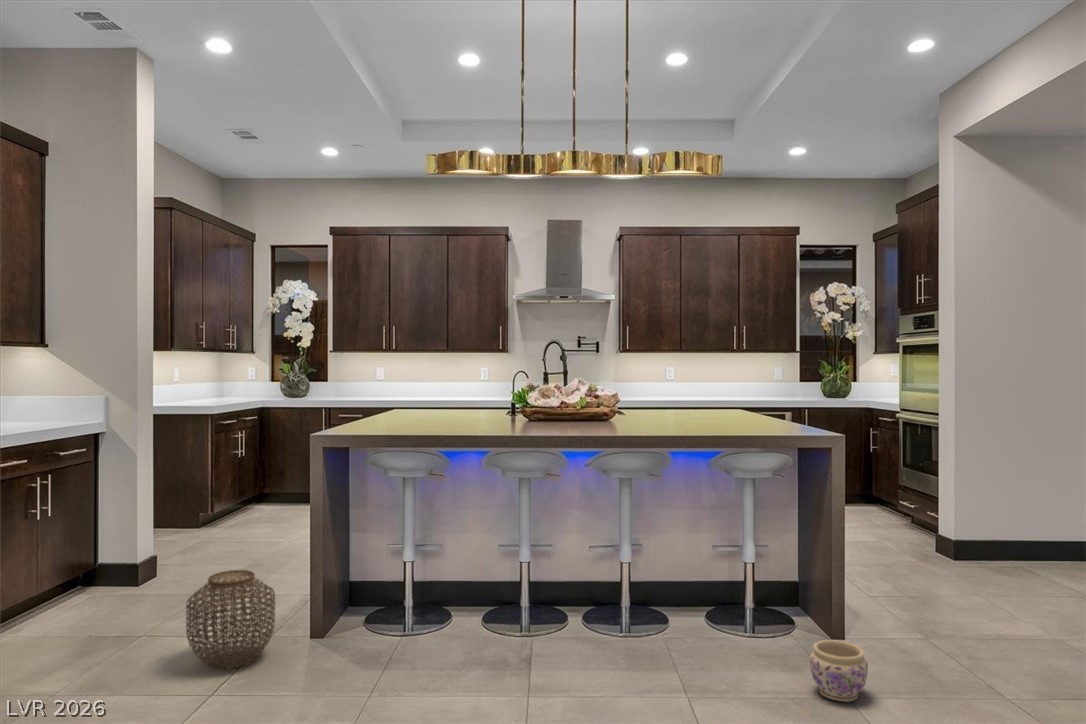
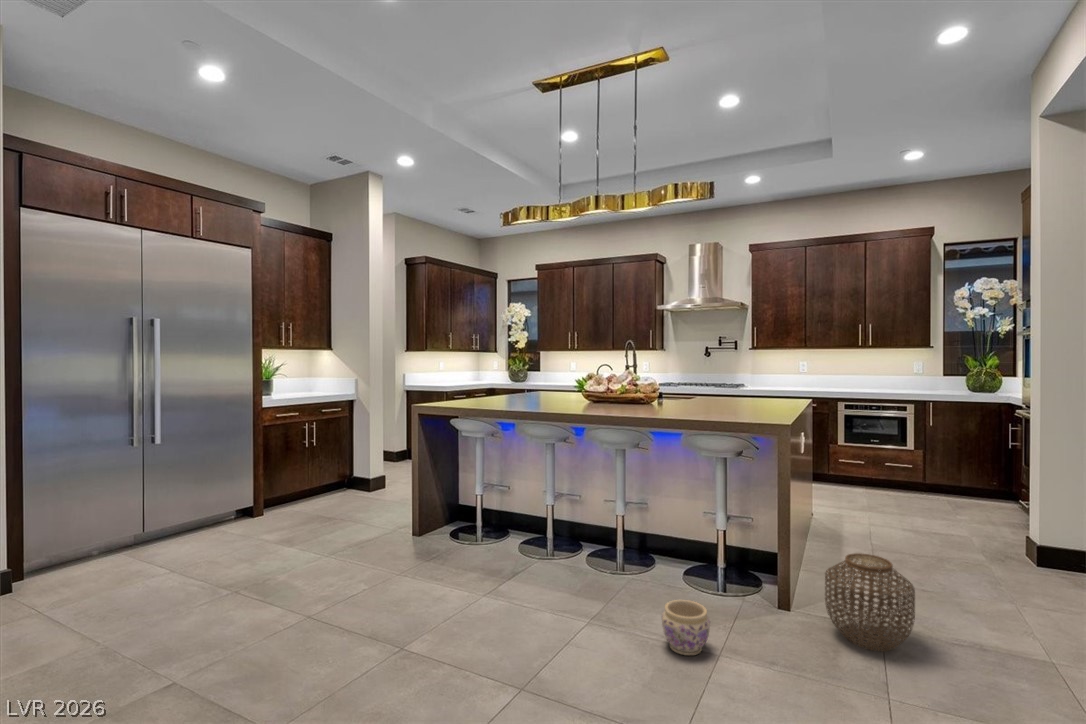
woven basket: present [186,570,275,669] -> present [825,553,915,651]

